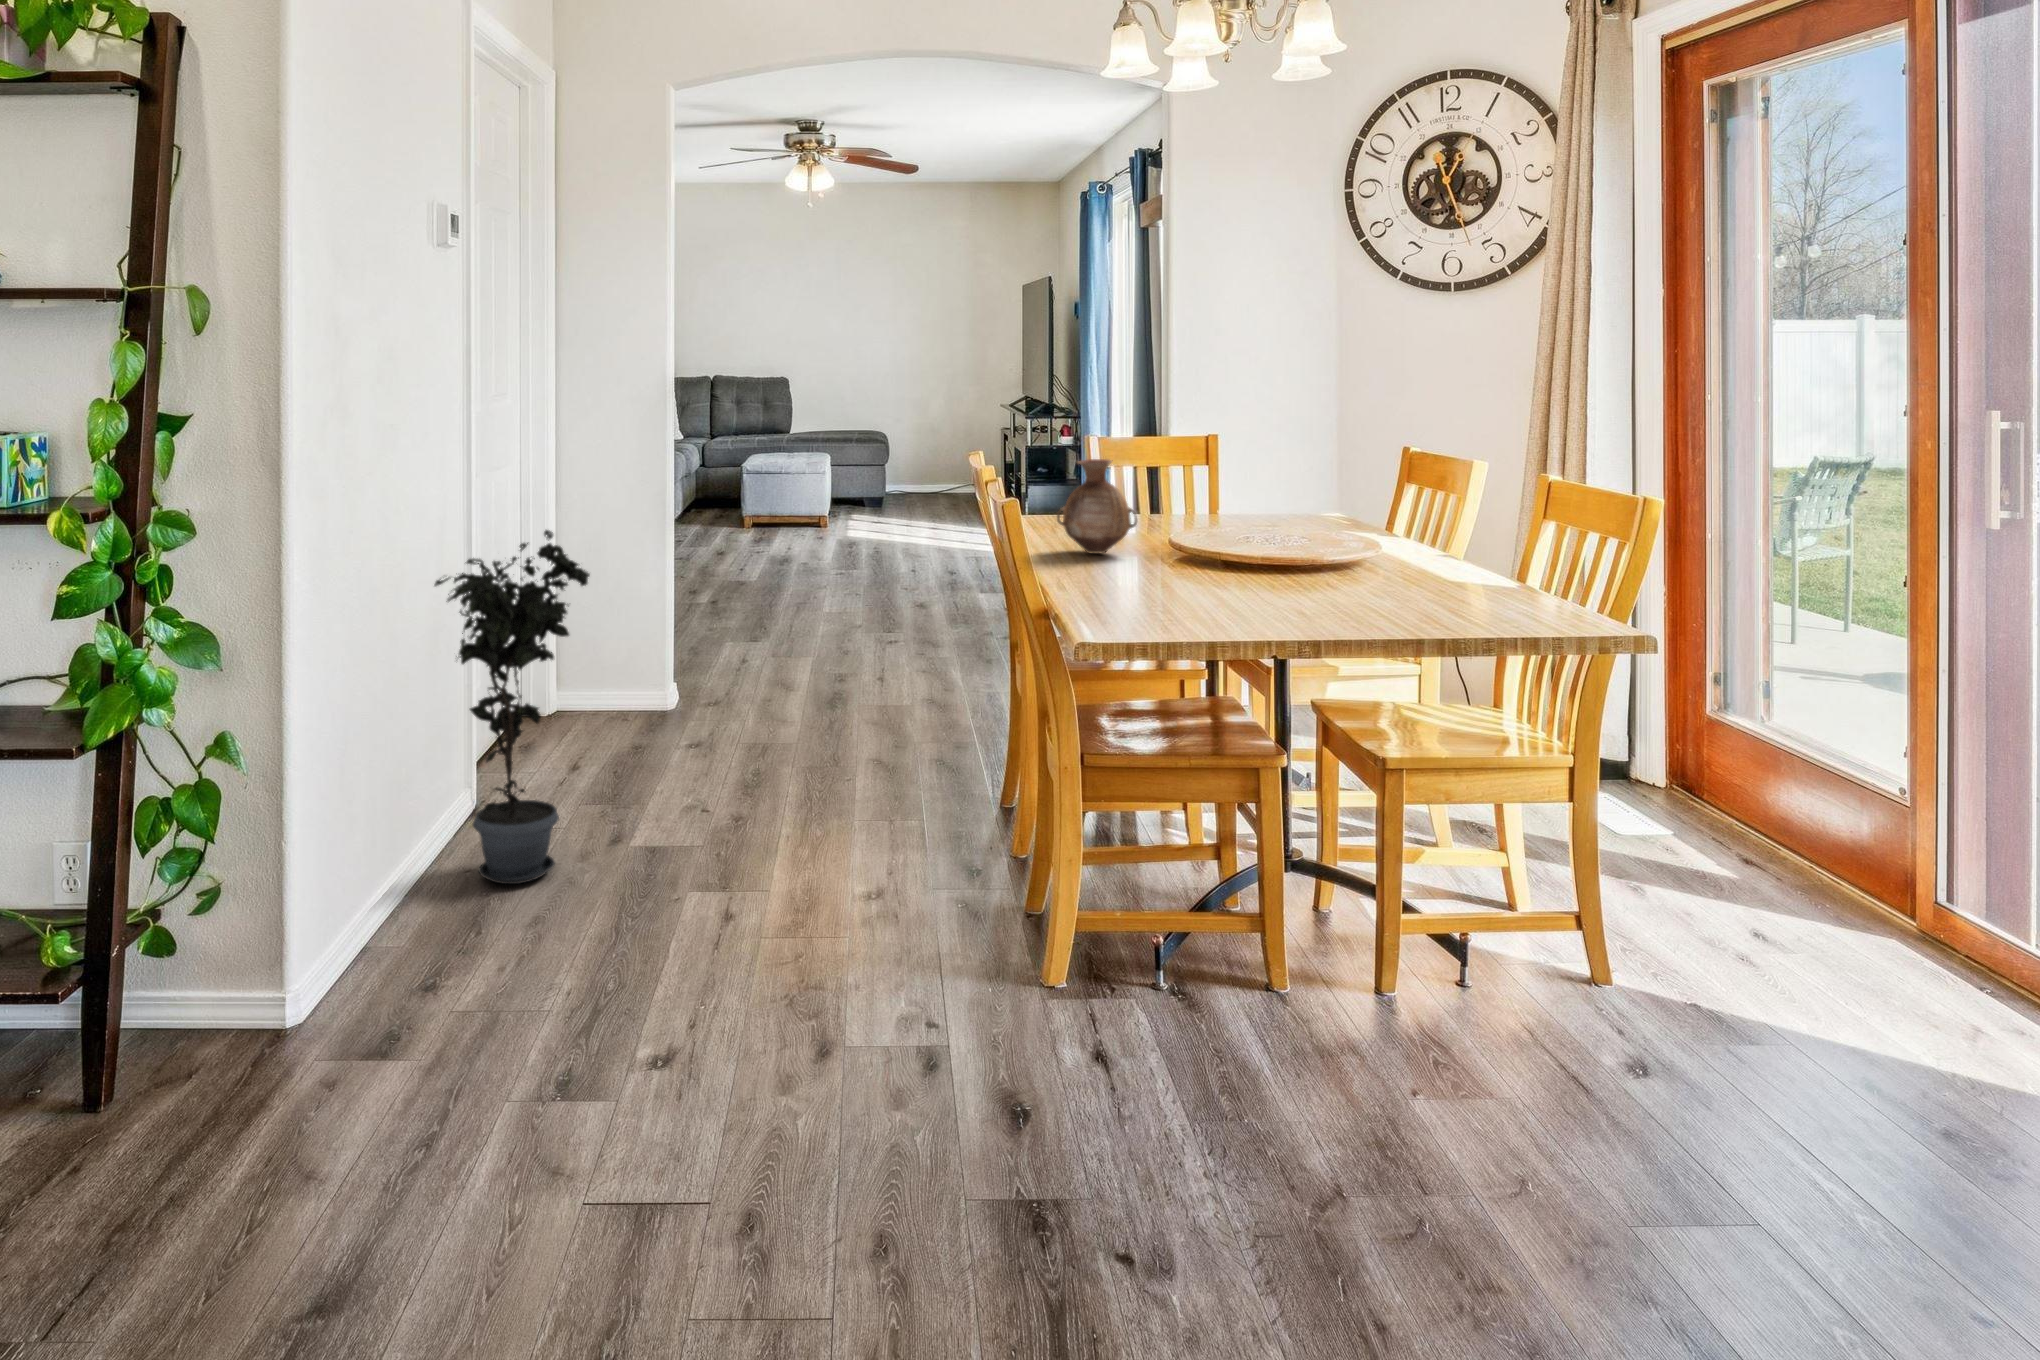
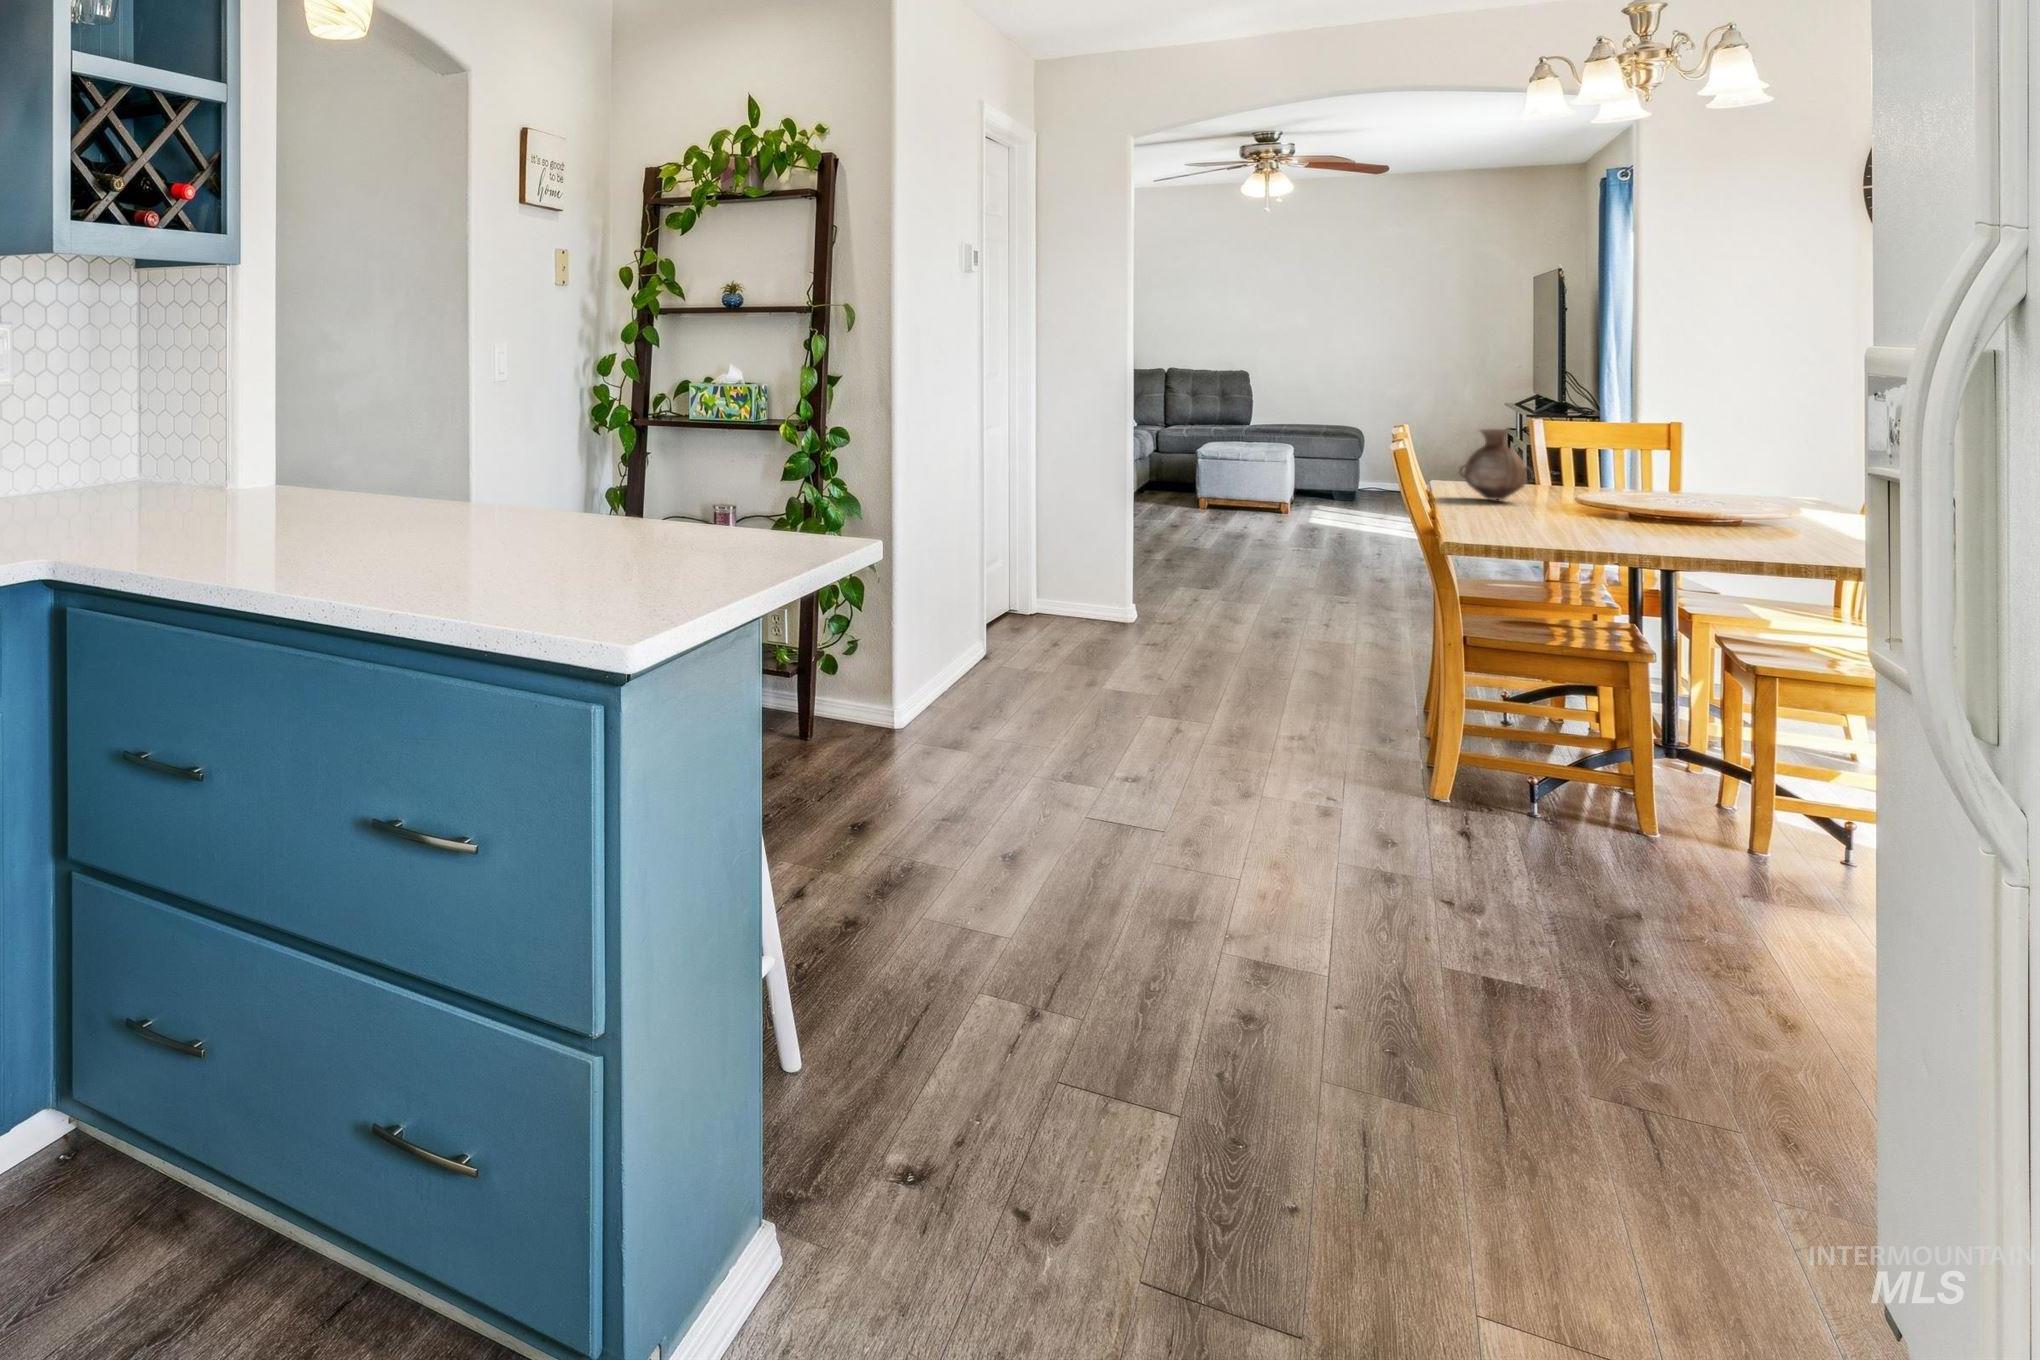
potted plant: present [435,530,590,884] -> none [971,463,1079,695]

